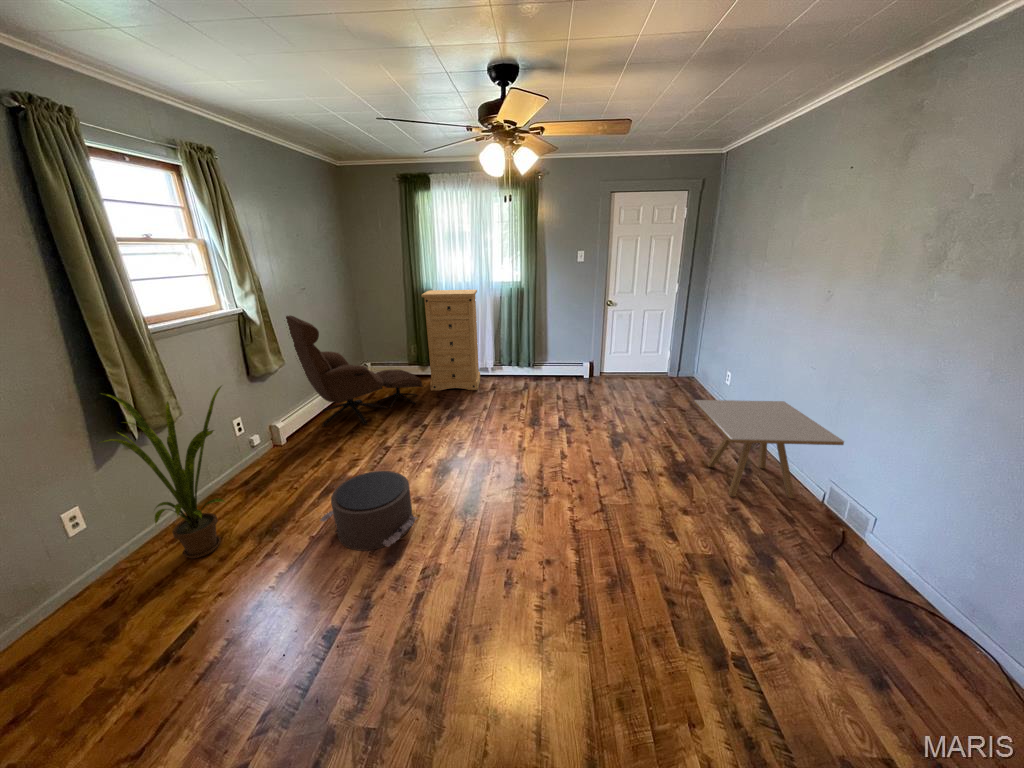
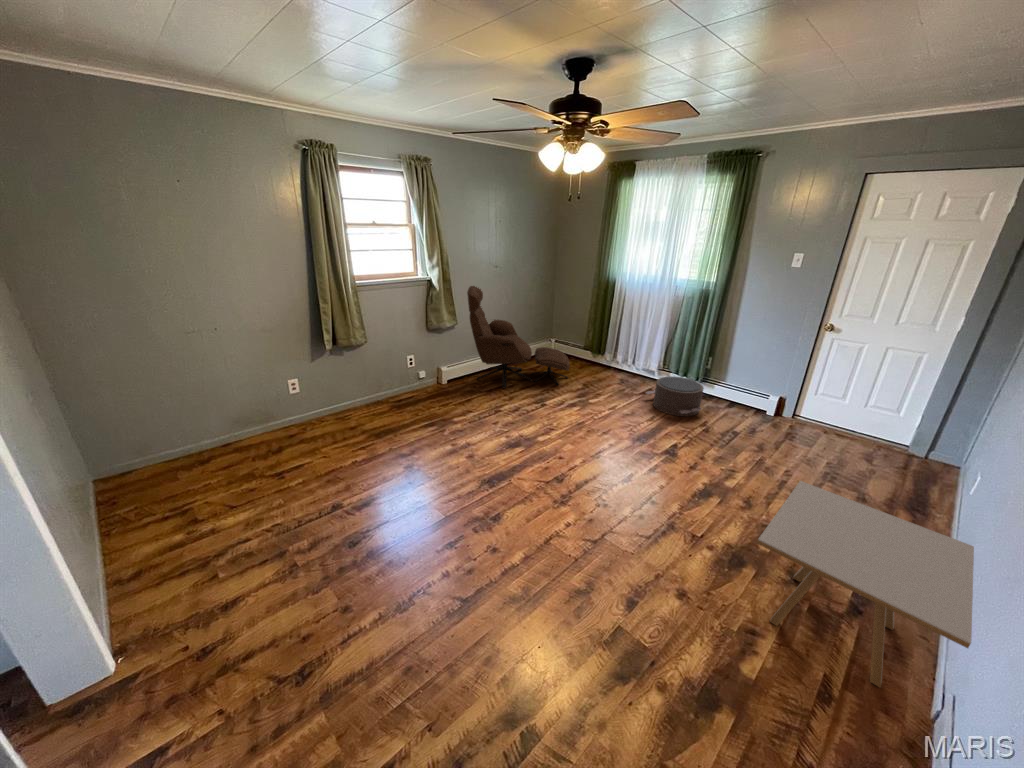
dresser: present [422,290,480,391] -> none [585,279,658,390]
house plant: present [102,386,225,558] -> none [292,317,364,433]
pouf: present [320,471,417,551] -> present [646,376,704,416]

